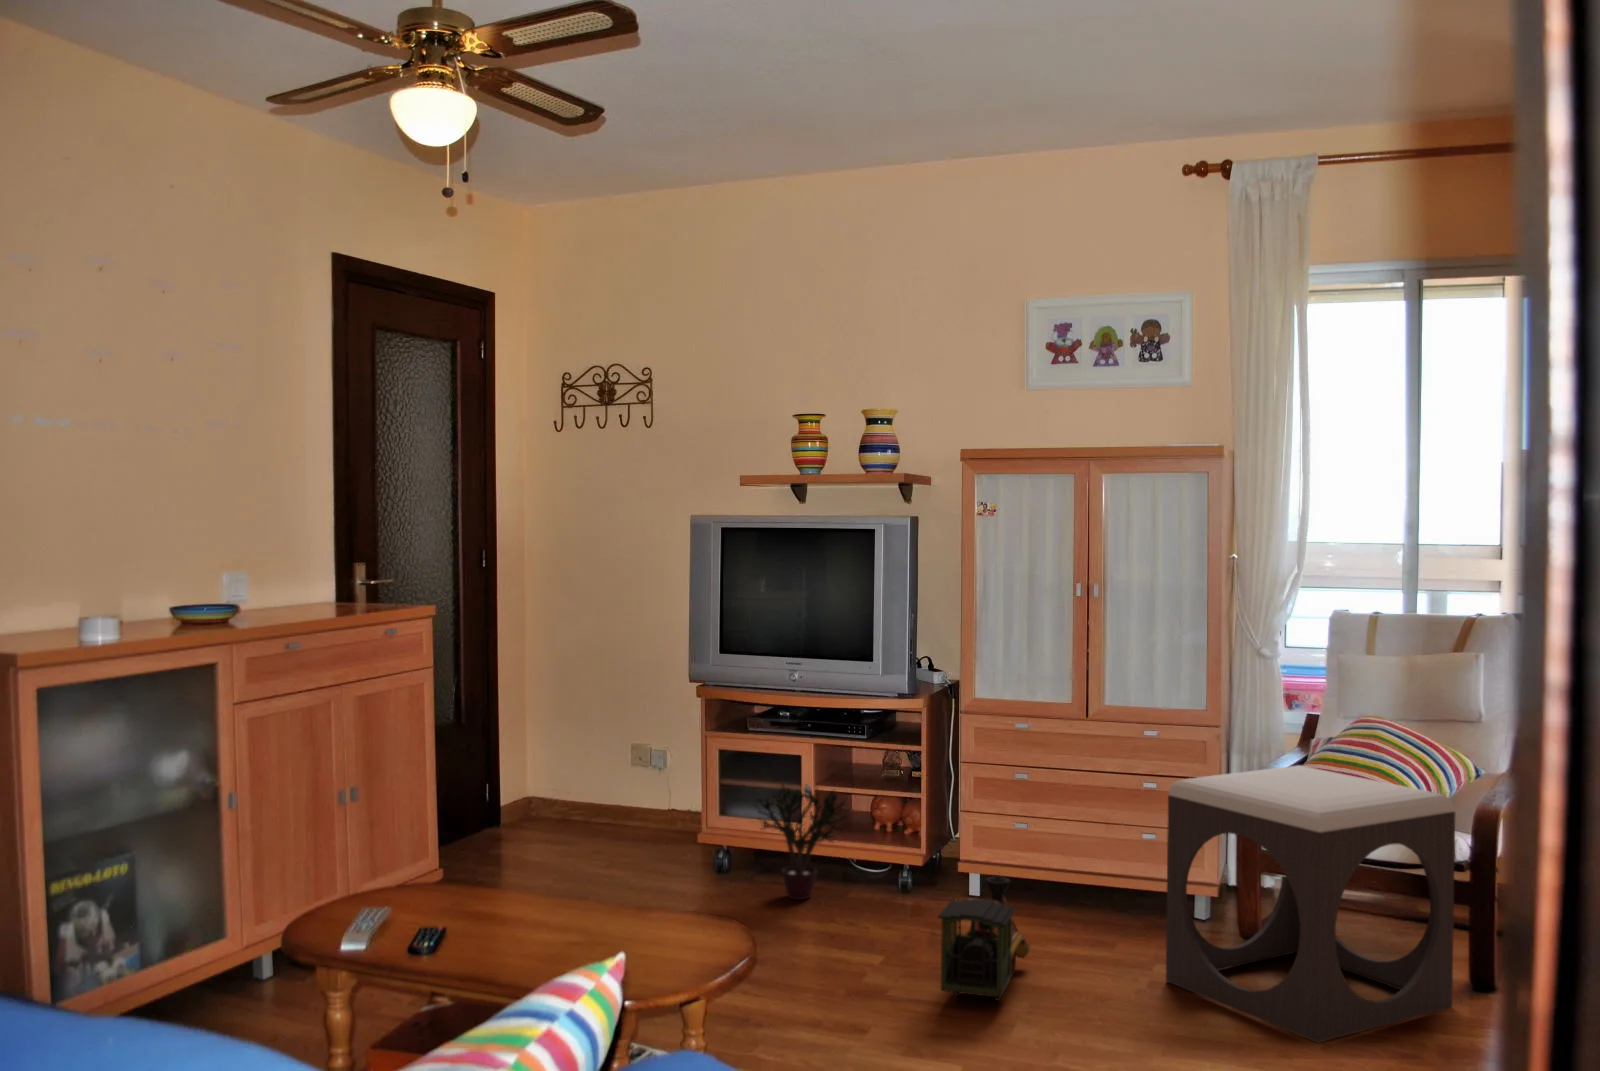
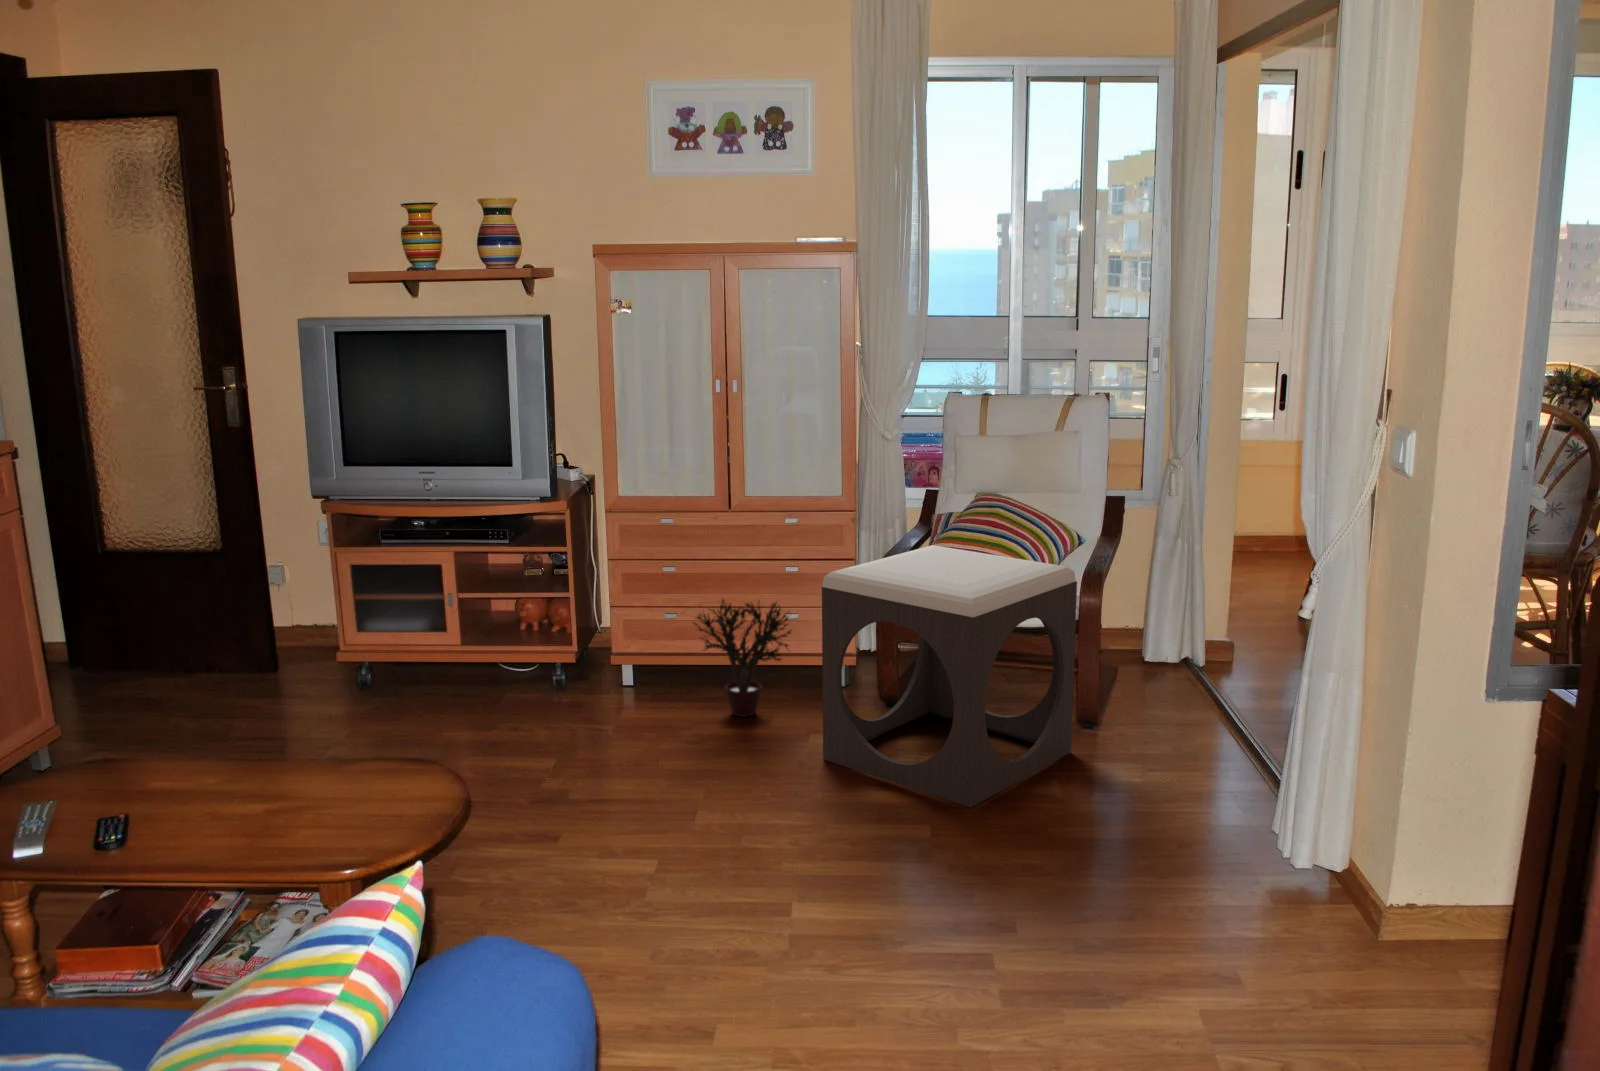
potted plant: present [758,785,847,900] -> present [695,600,791,717]
toy train: present [938,875,1030,1001] -> none [607,678,693,805]

